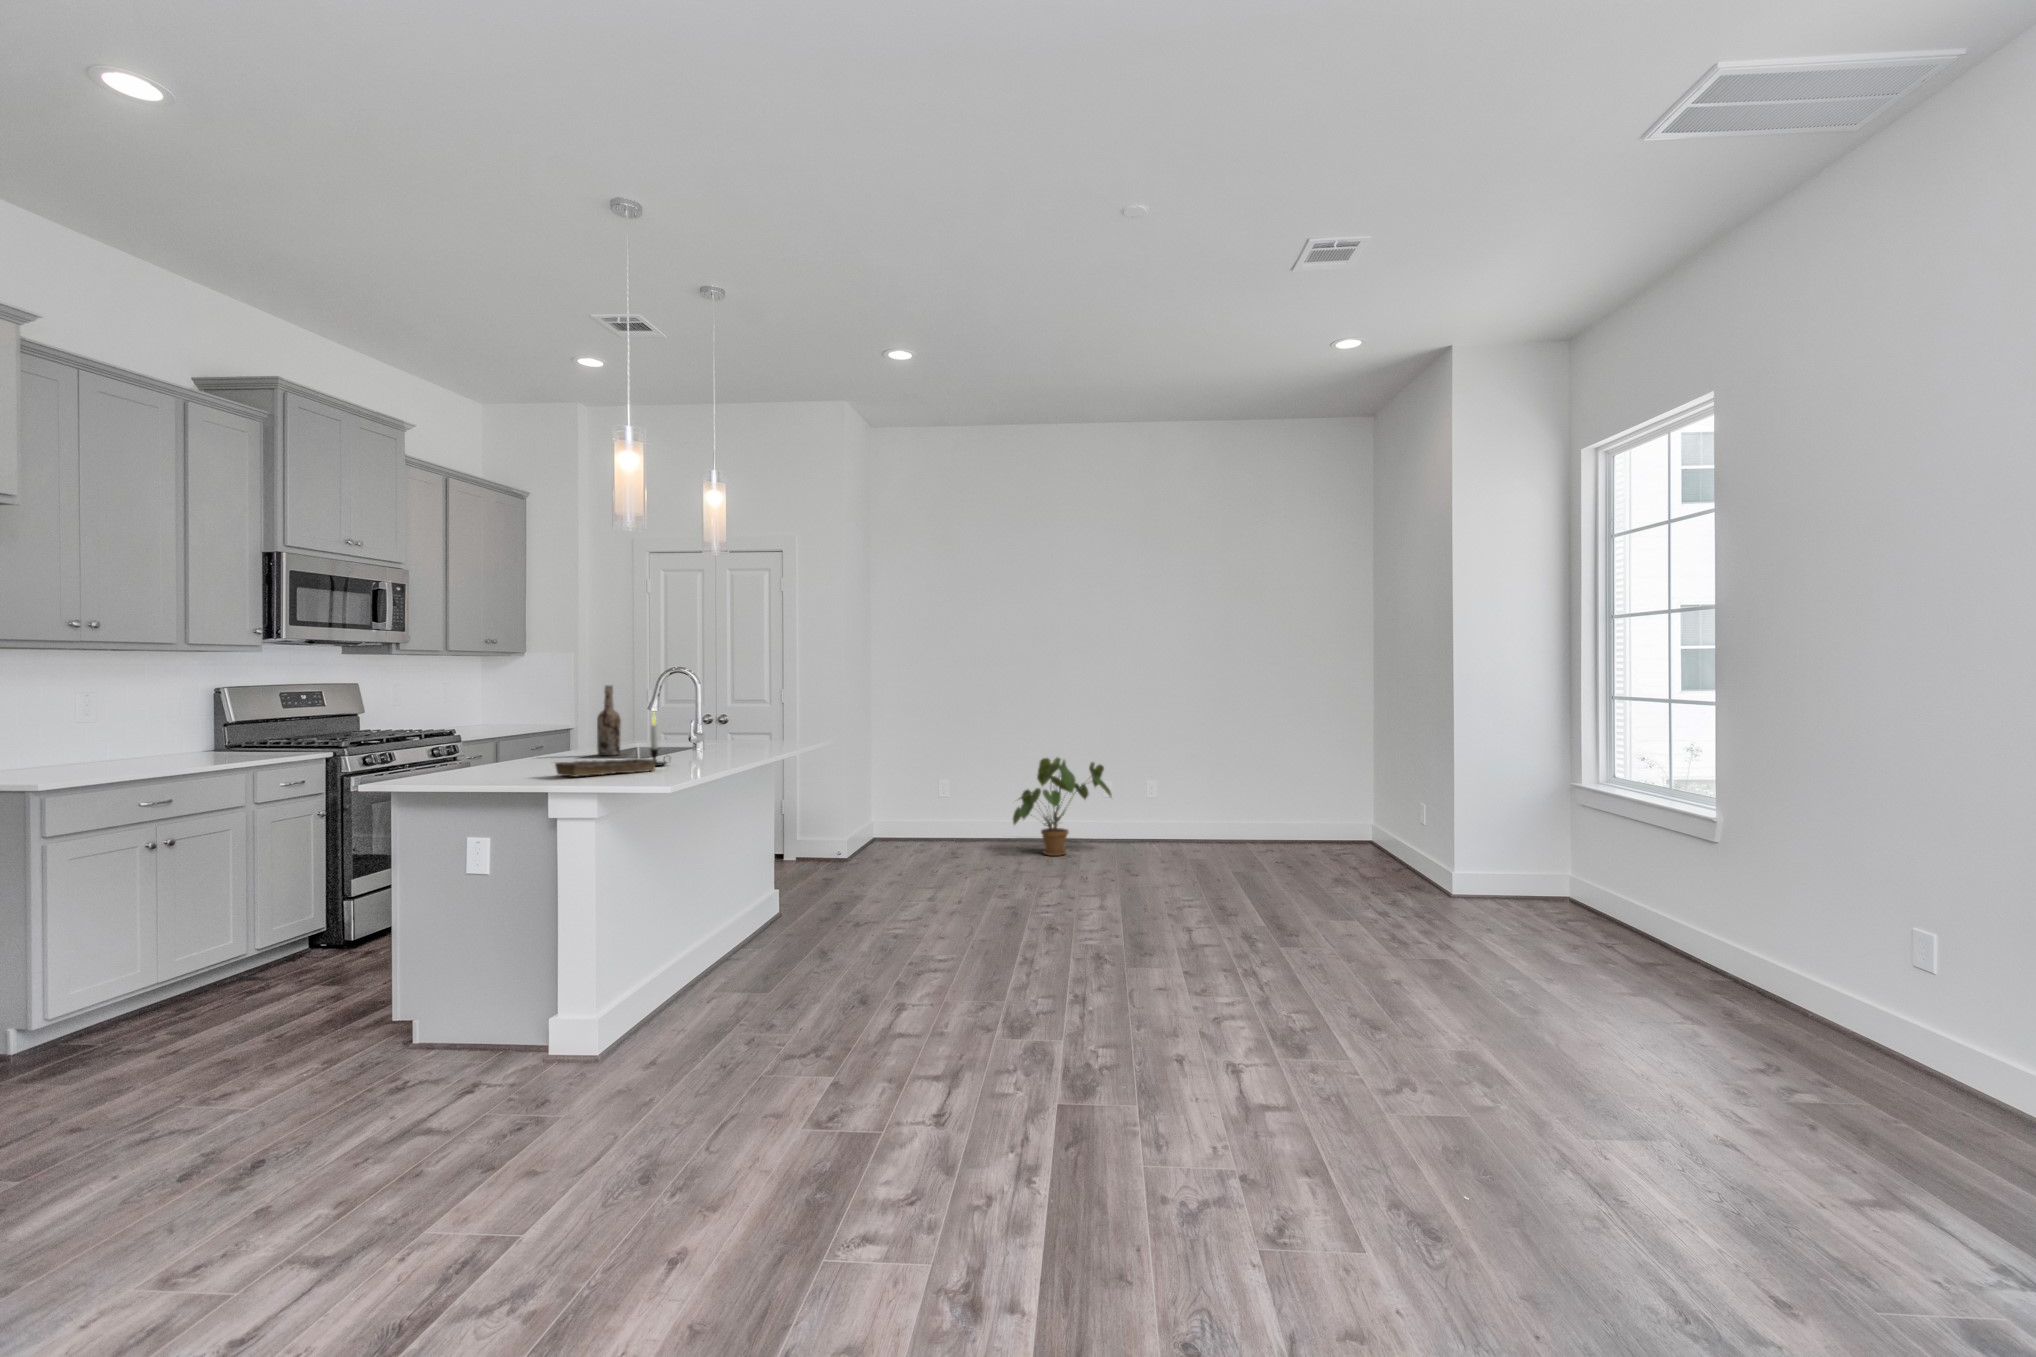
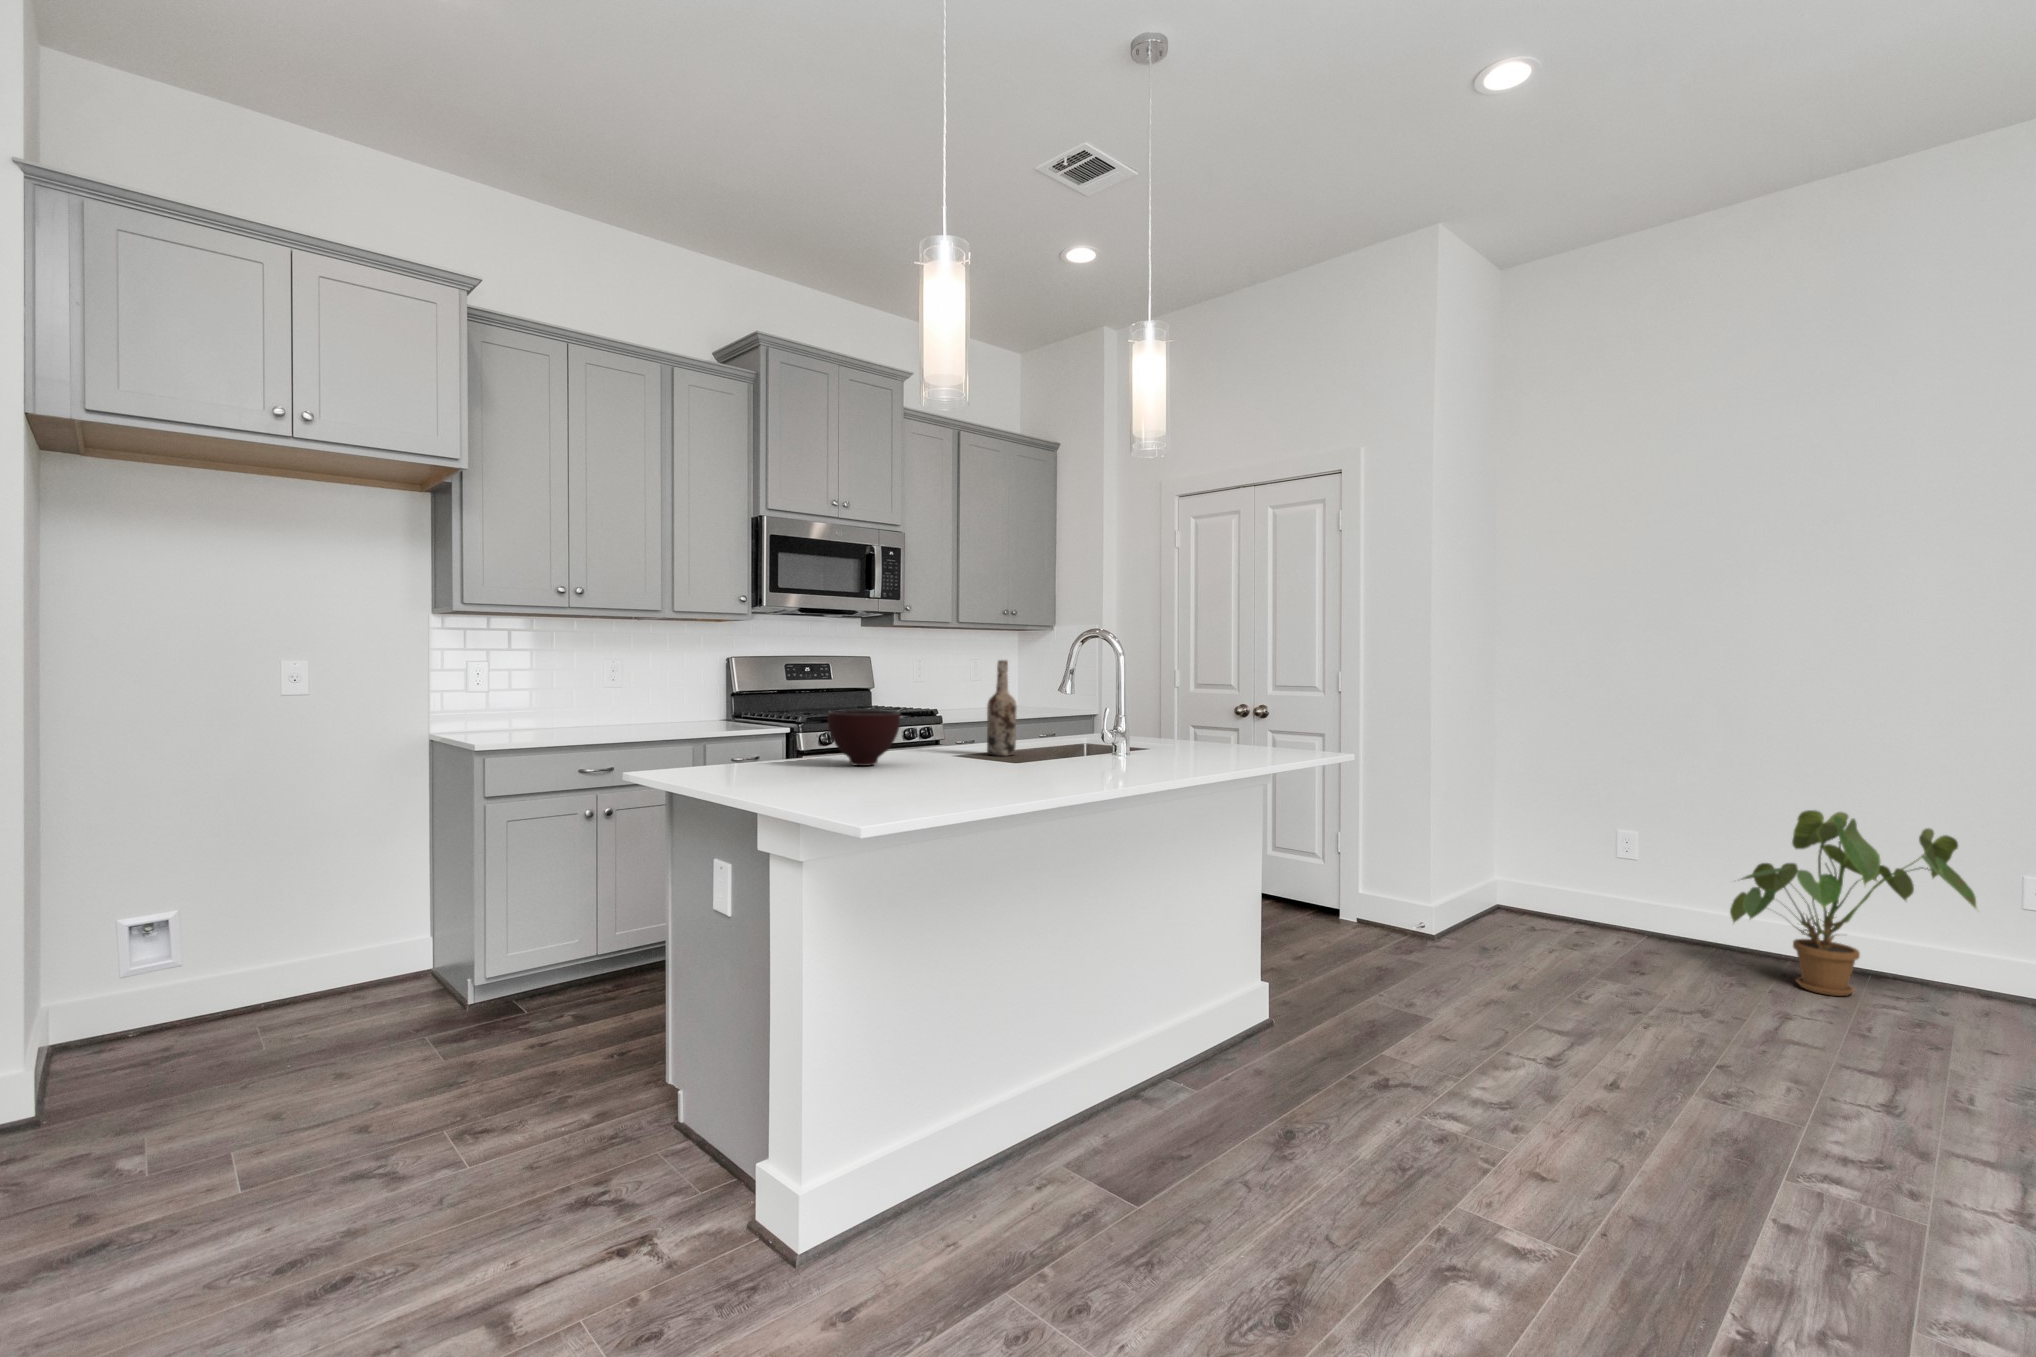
candle: present [650,715,667,766] -> none [941,699,980,783]
bowl: none [507,725,566,766] -> present [828,710,900,766]
tray: present [555,759,656,777] -> none [777,766,921,794]

